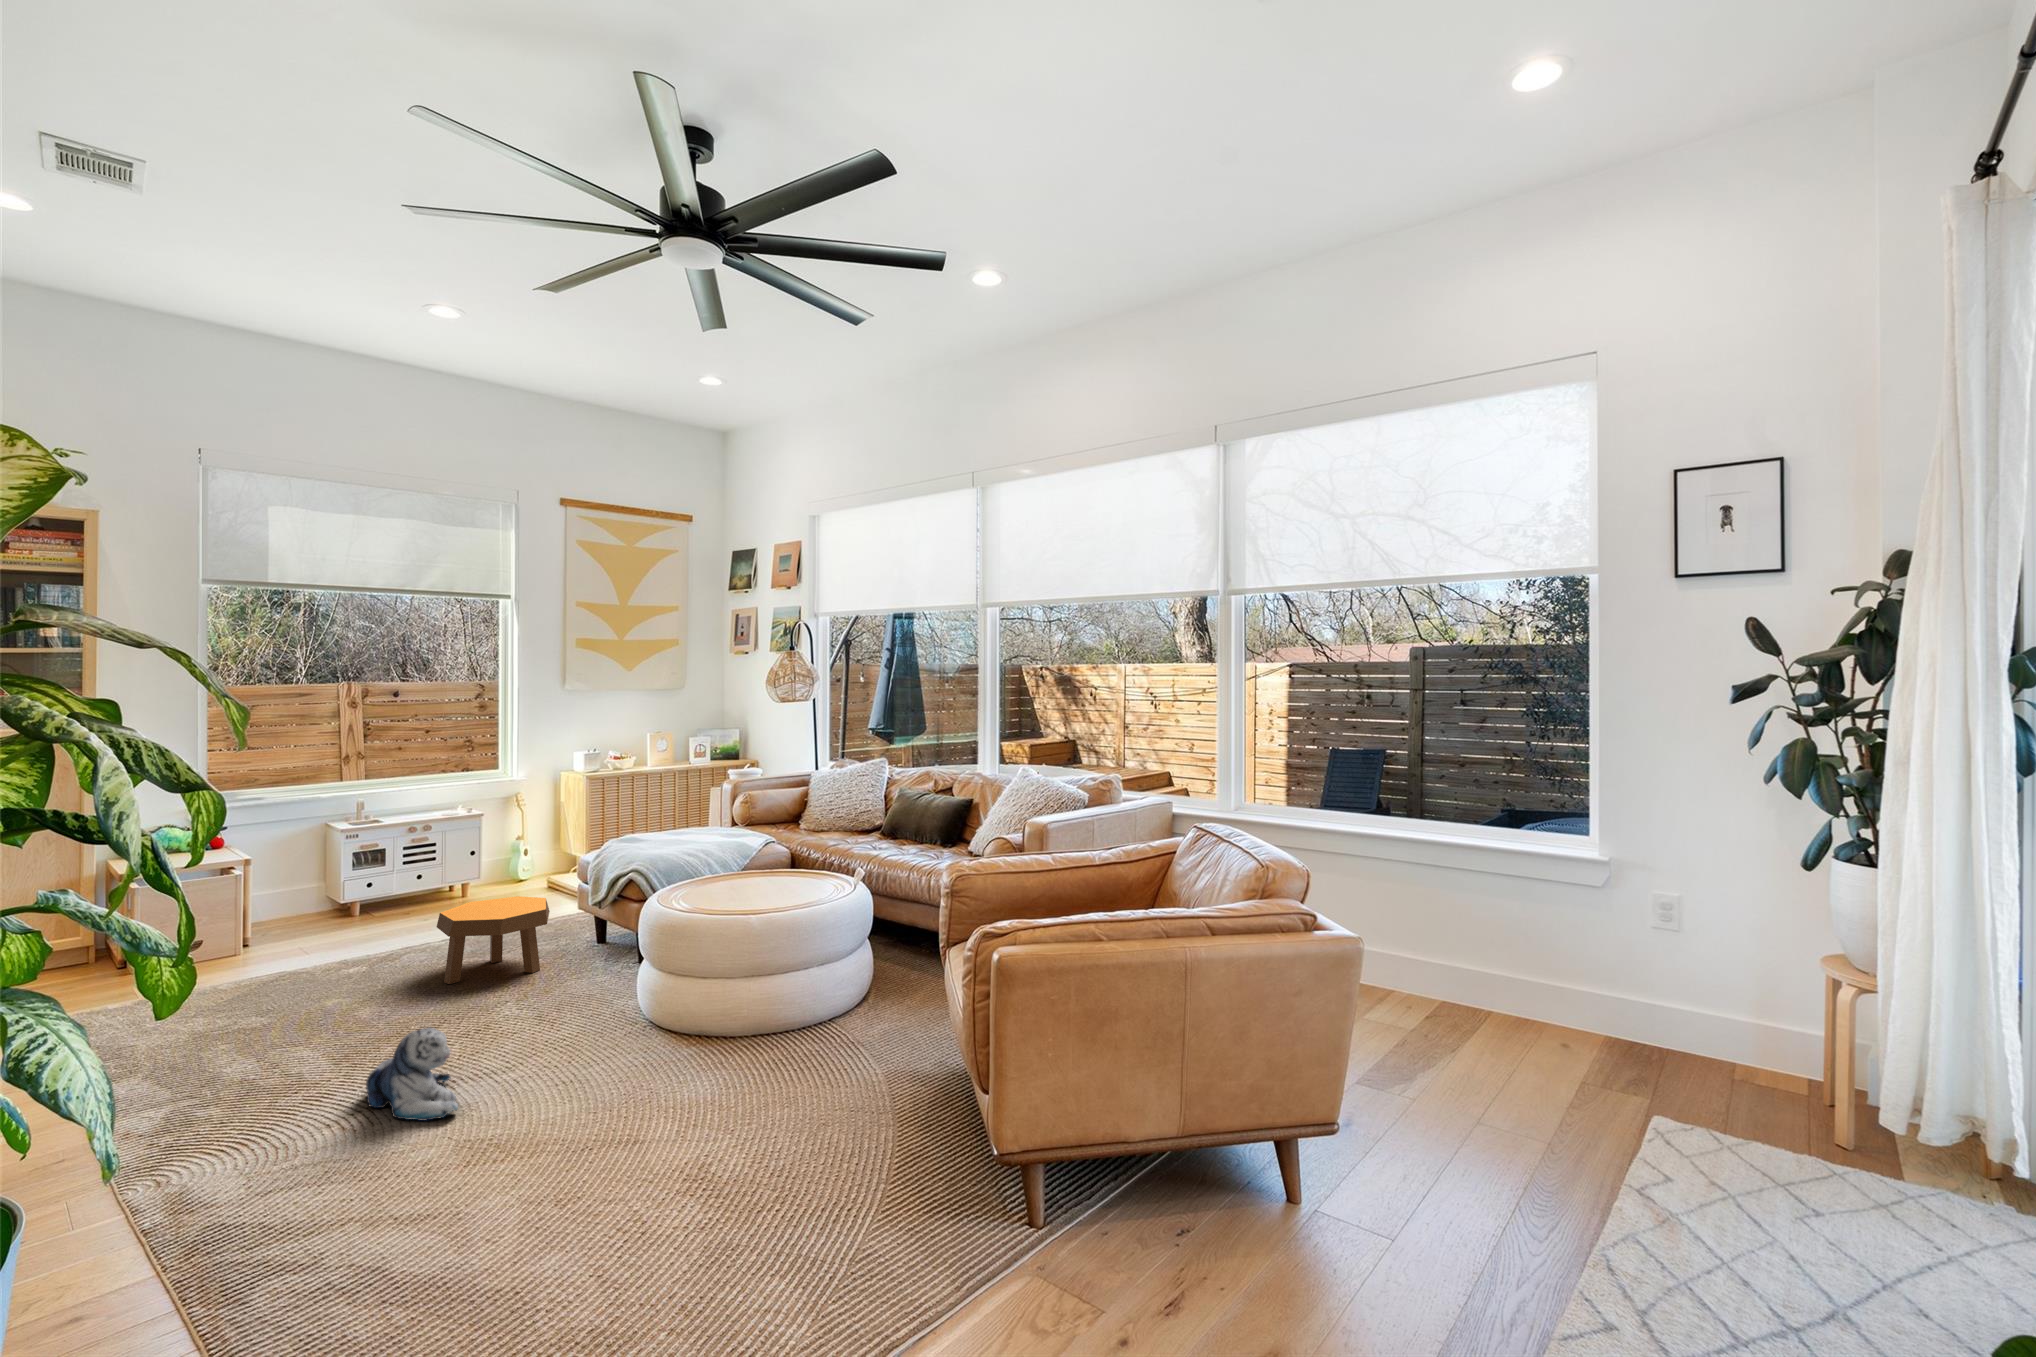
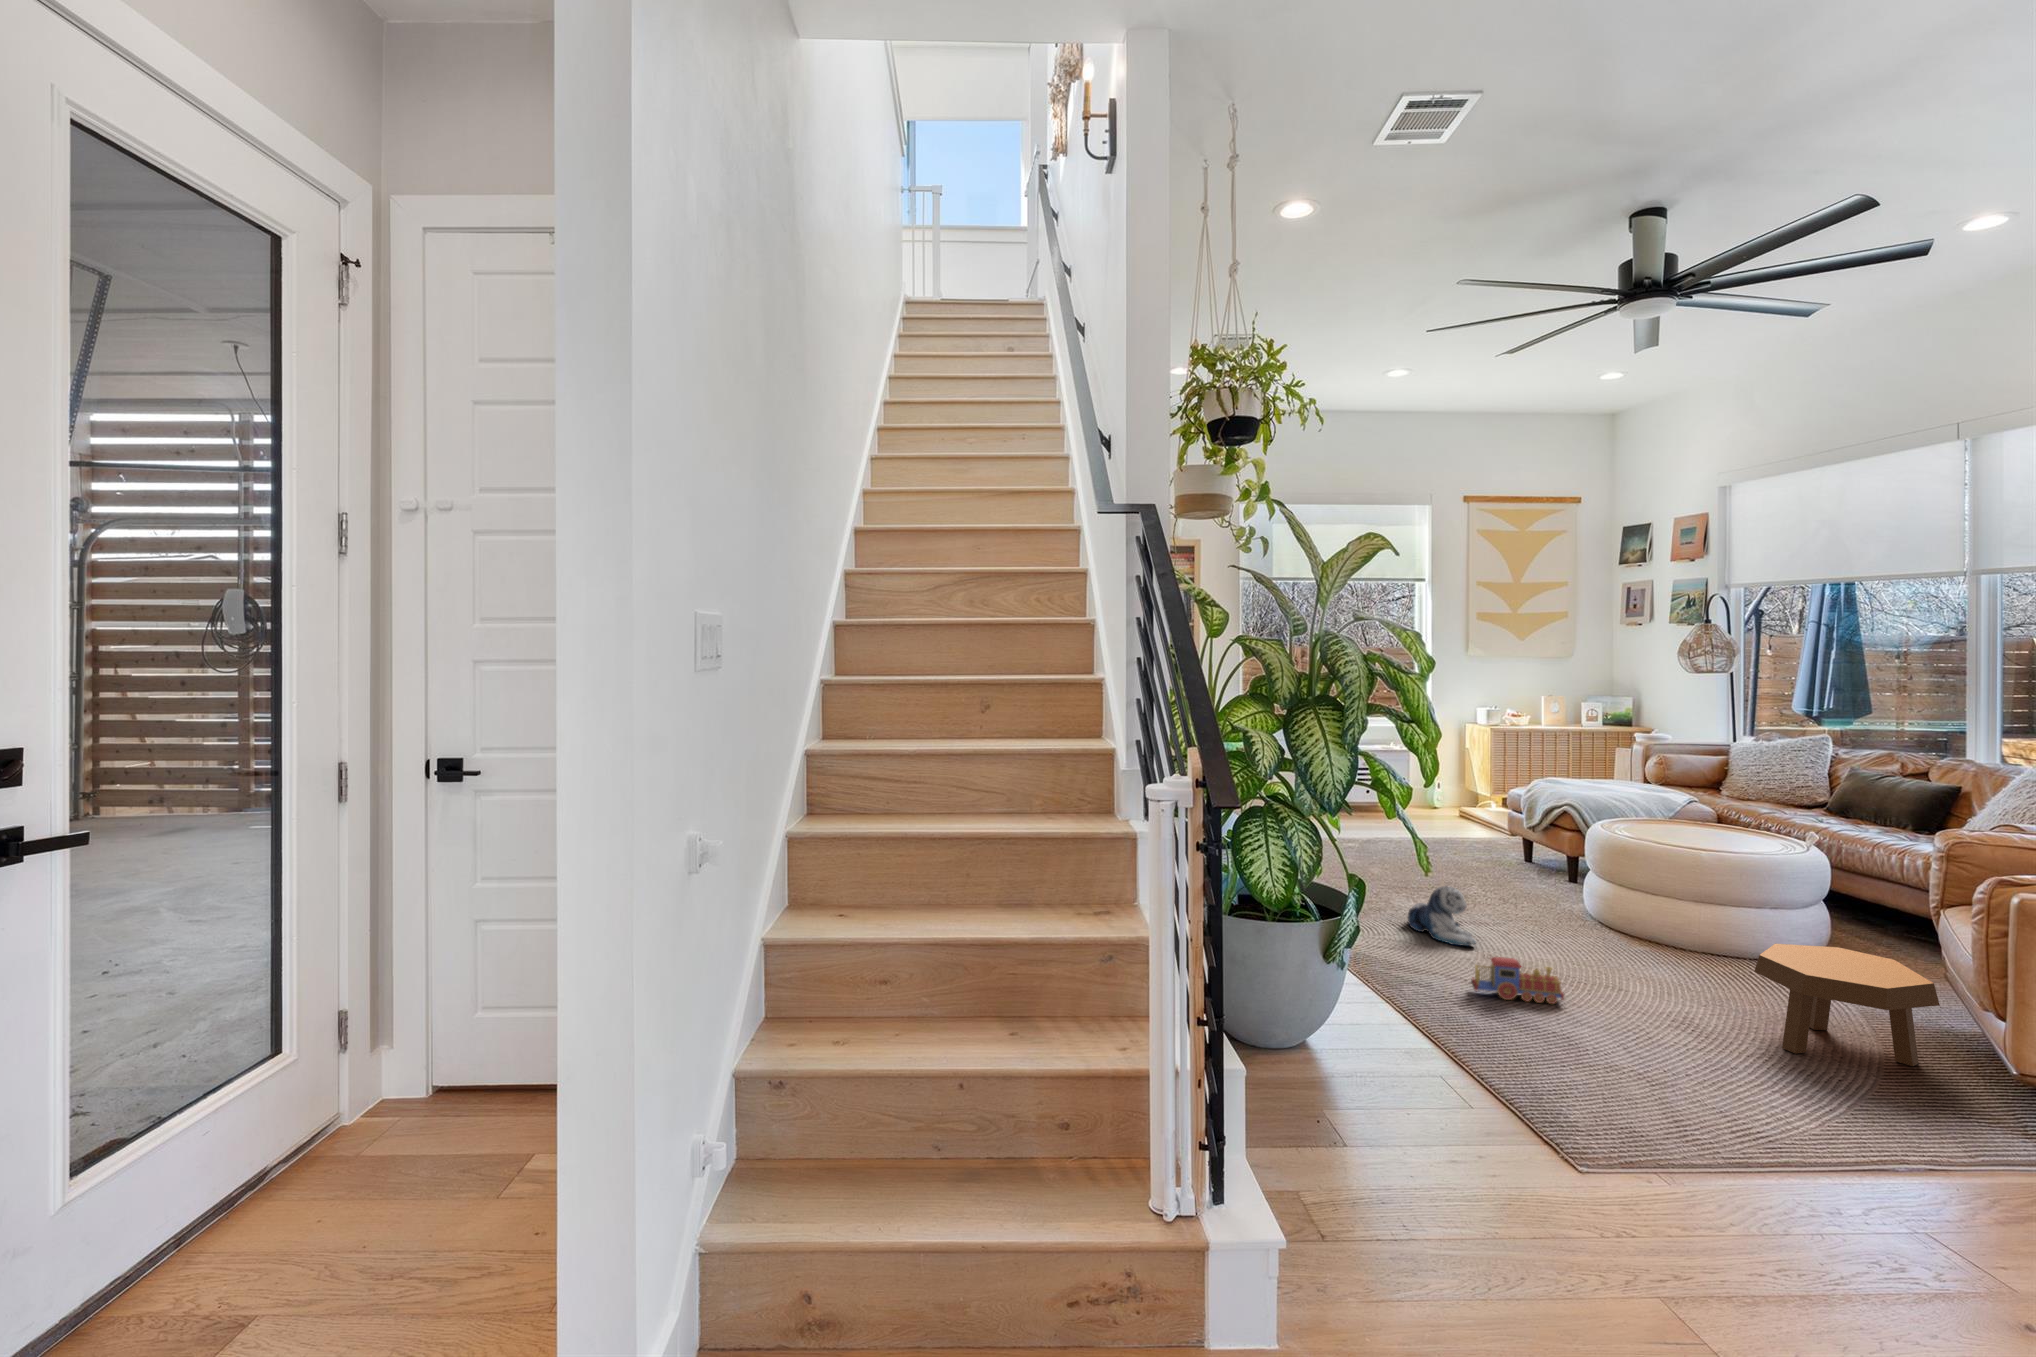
footstool: present [437,896,550,984] -> present [1754,944,1940,1066]
toy train: none [398,1145,543,1224] -> present [1471,957,1564,1004]

